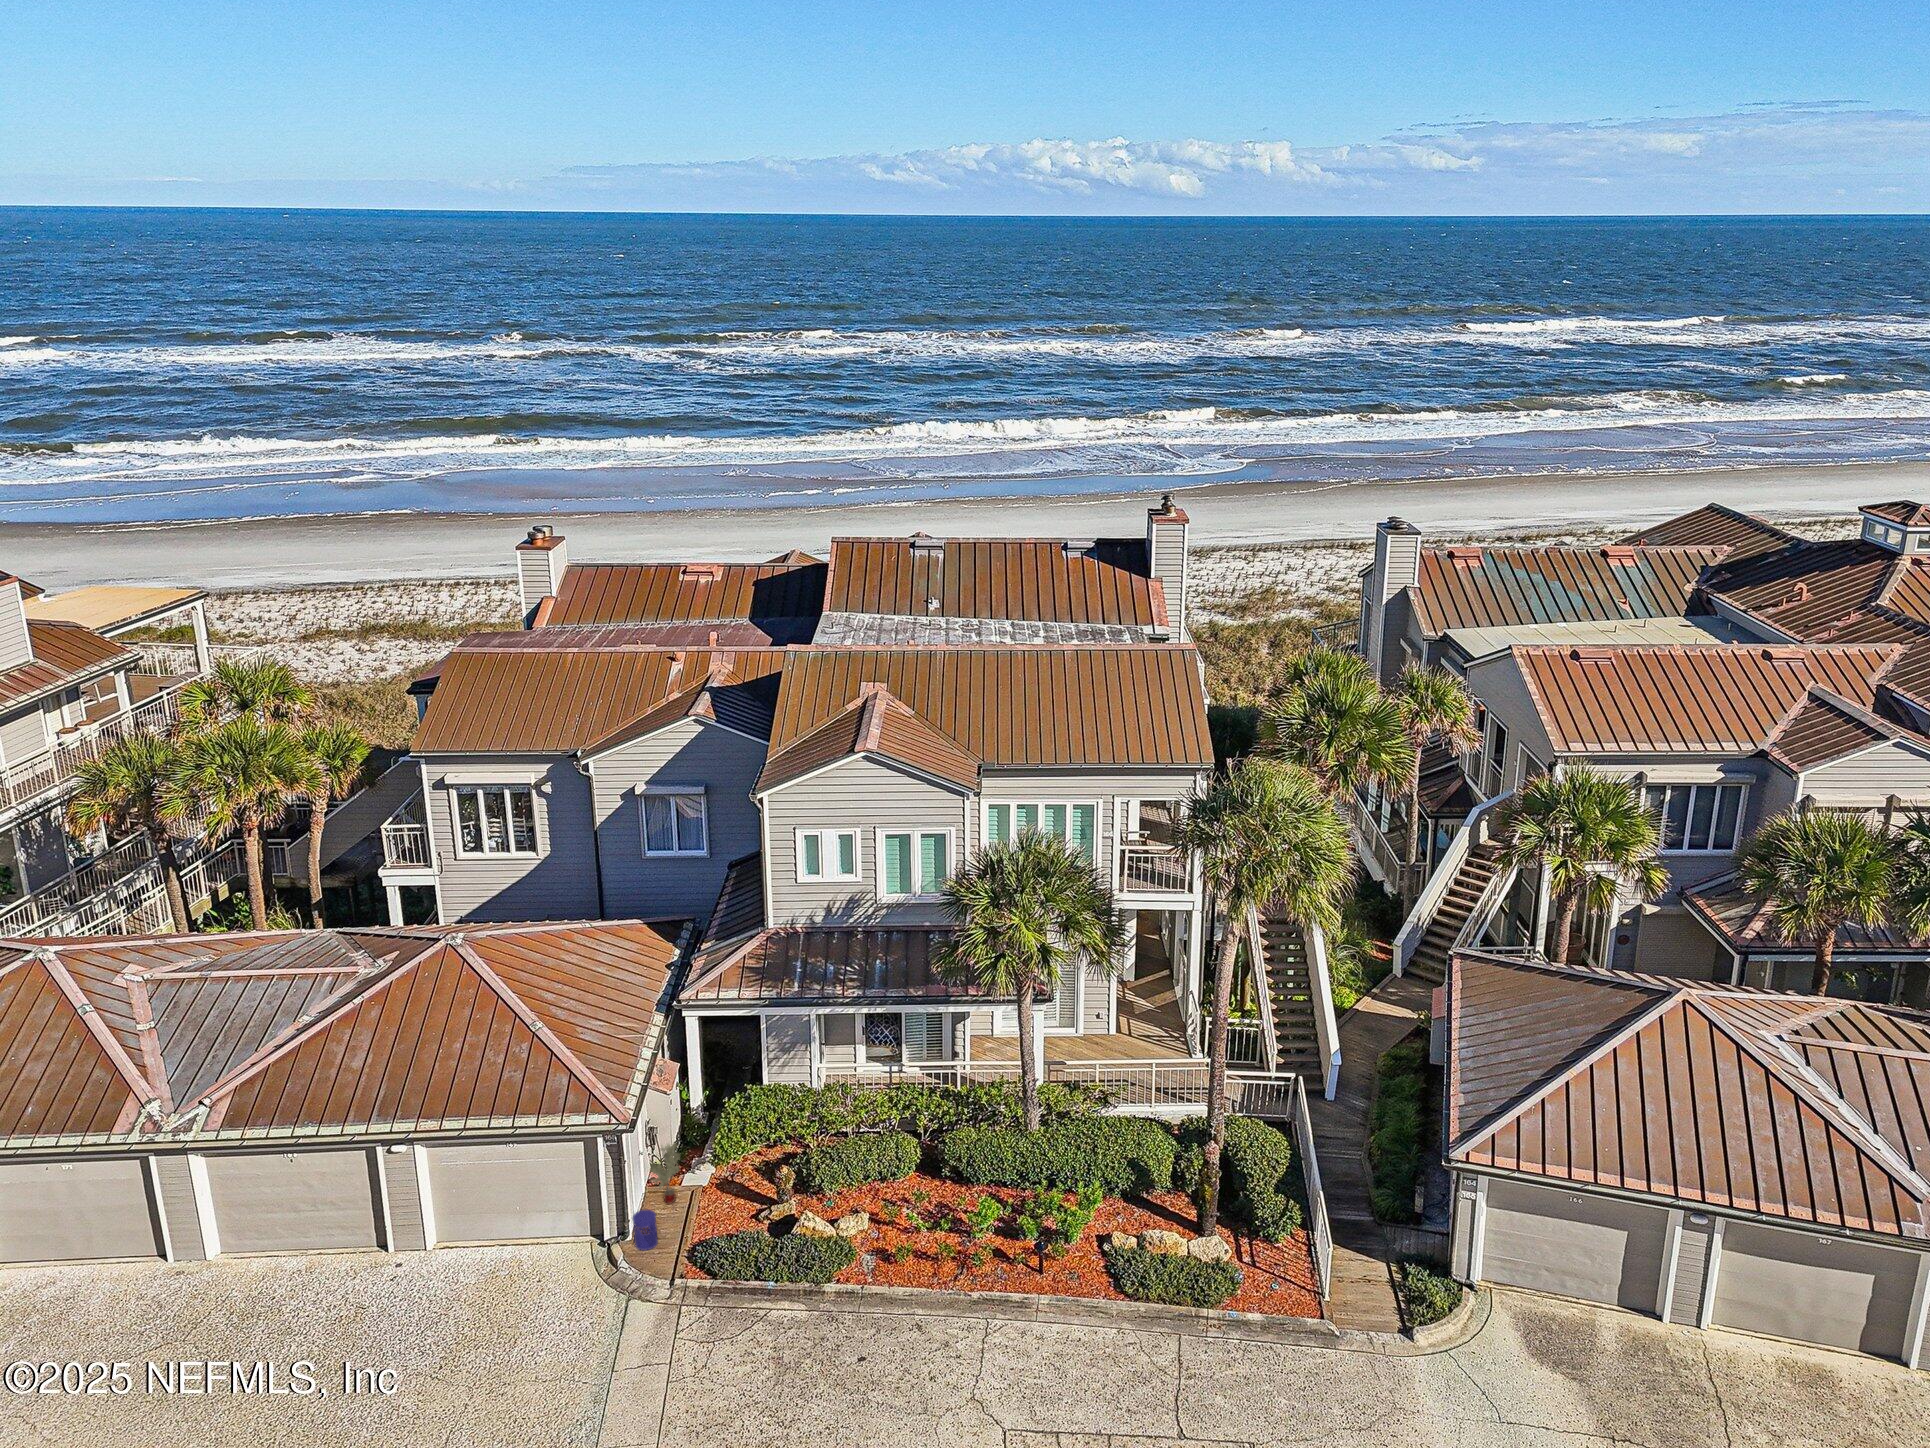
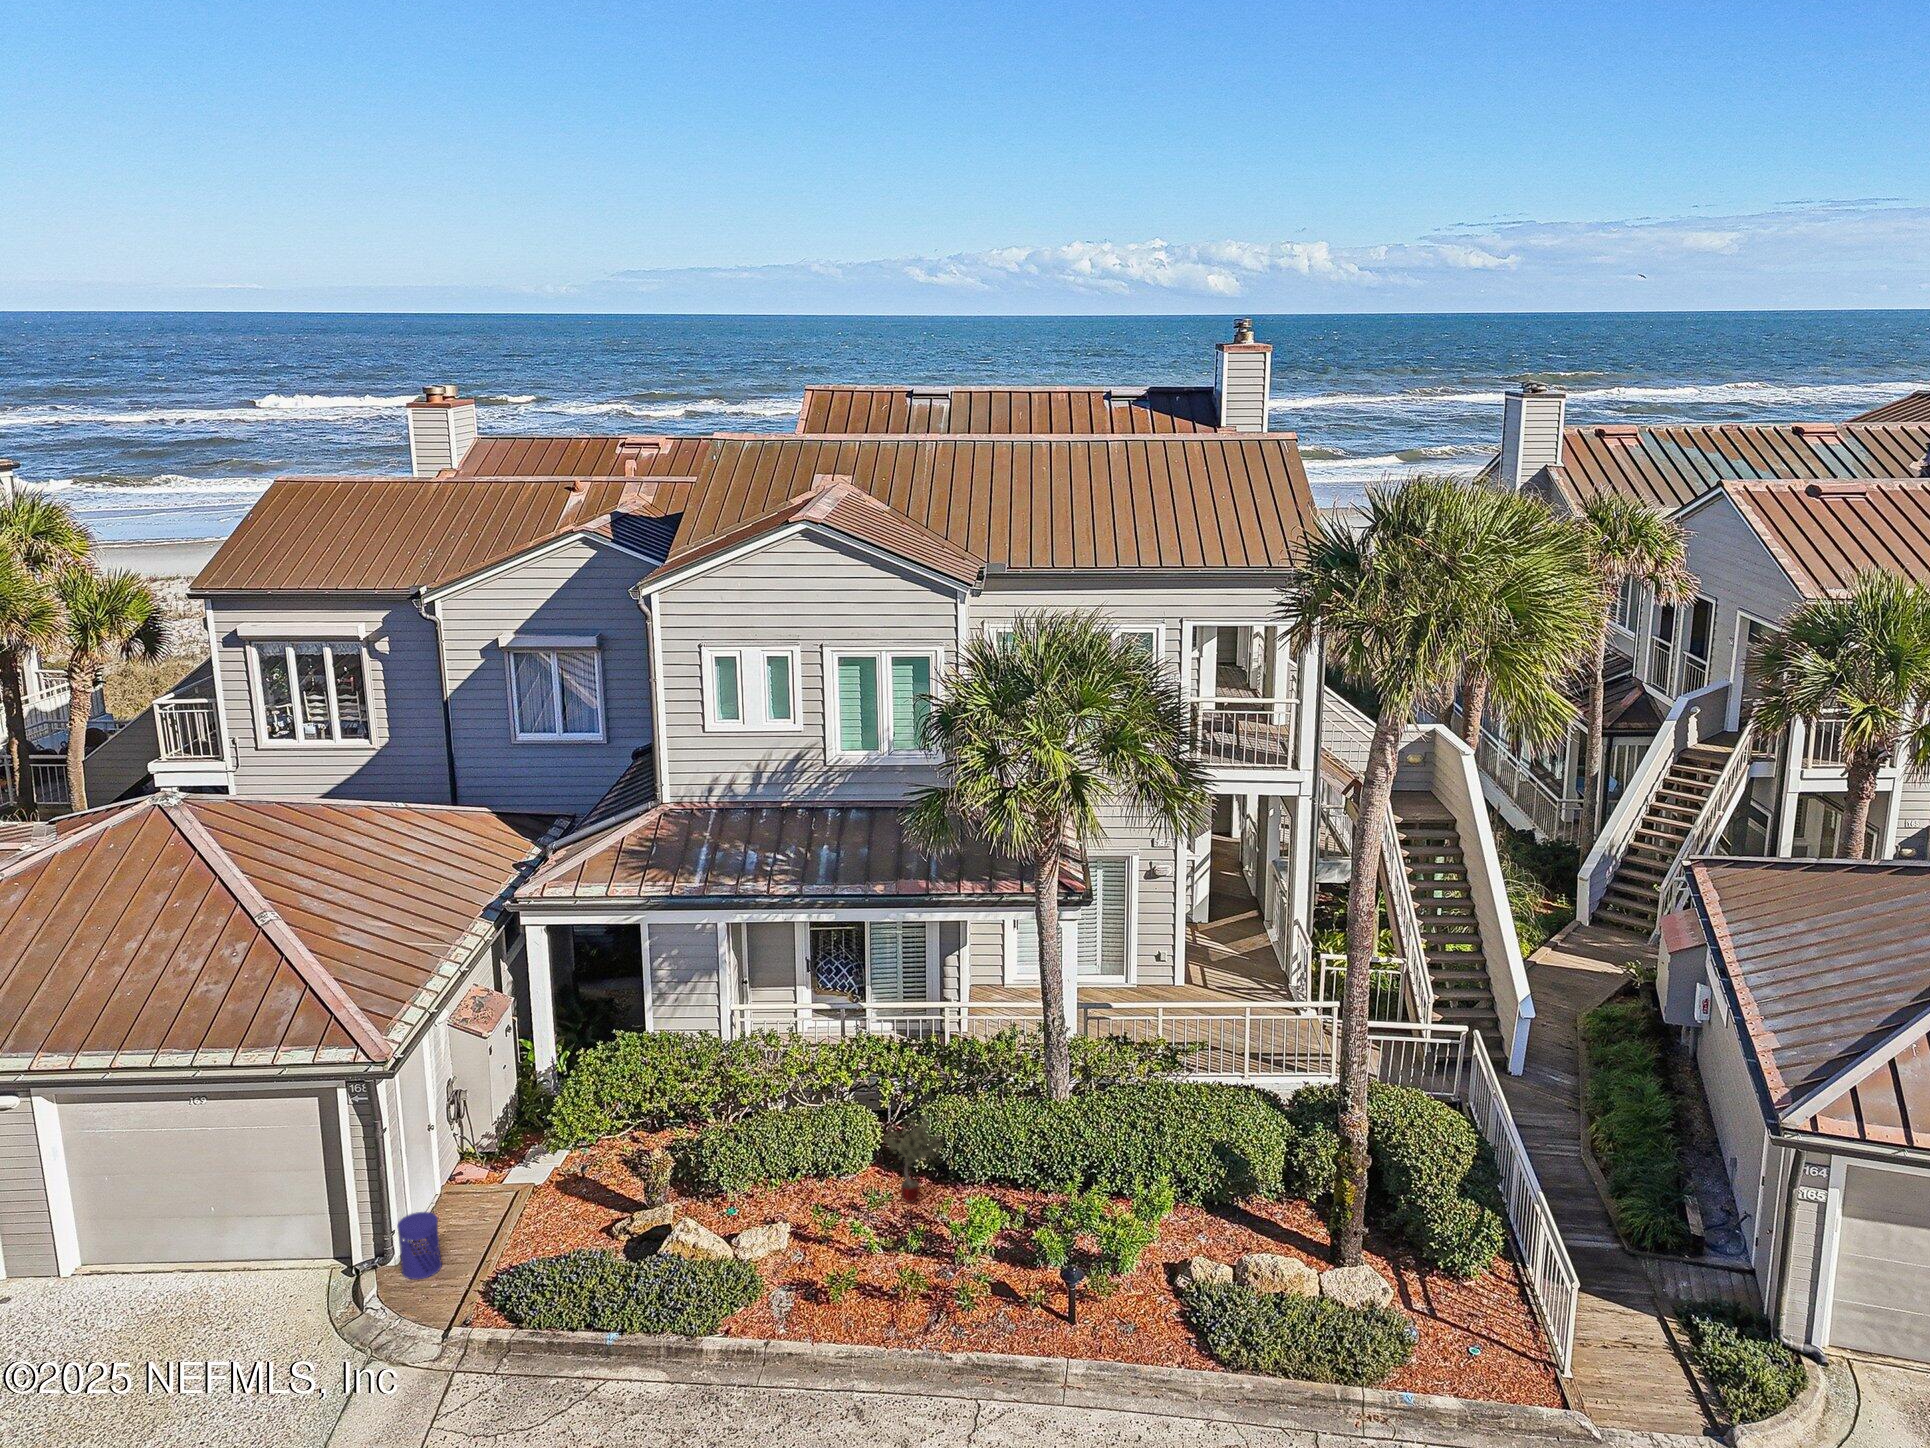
potted tree: present [650,1143,680,1204] -> present [885,1114,942,1203]

